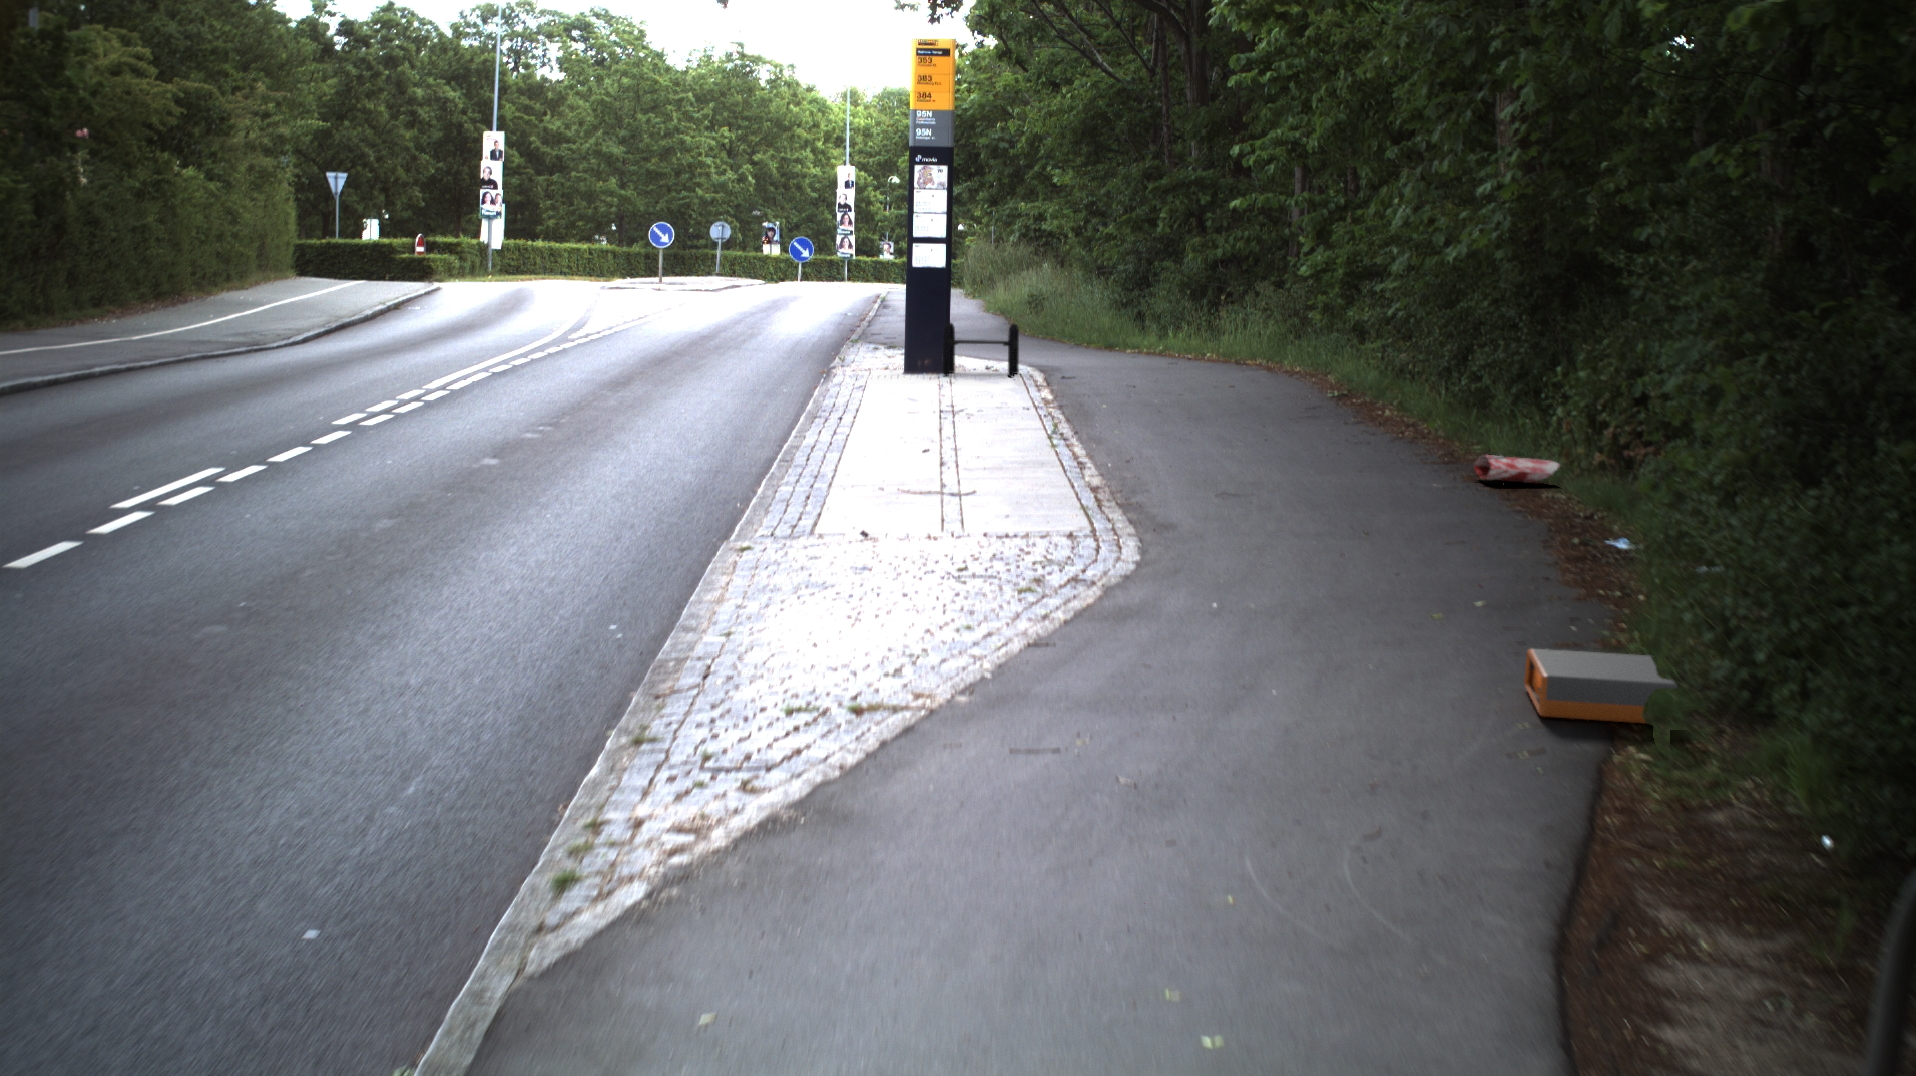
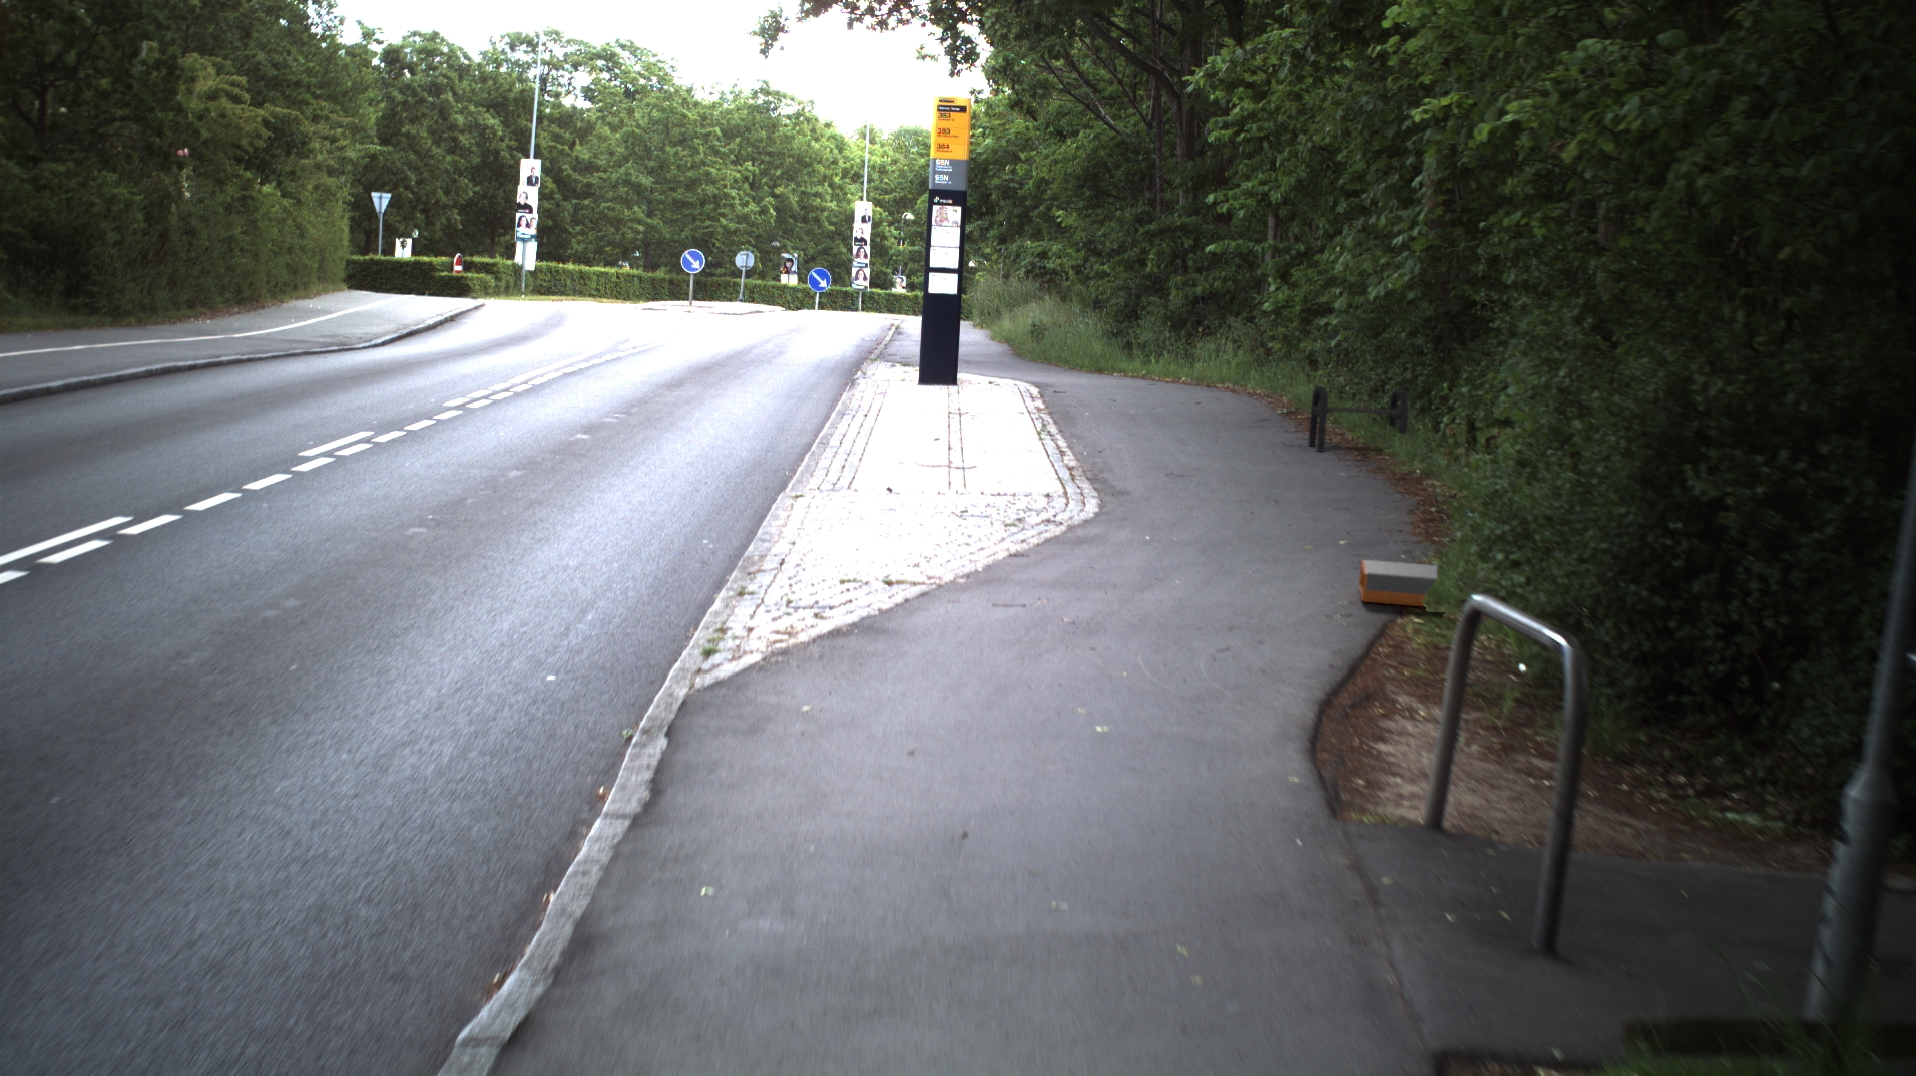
bench: present [943,323,1019,377] -> present [1308,386,1408,451]
bag: present [1474,452,1559,484] -> none [1378,450,1452,477]

